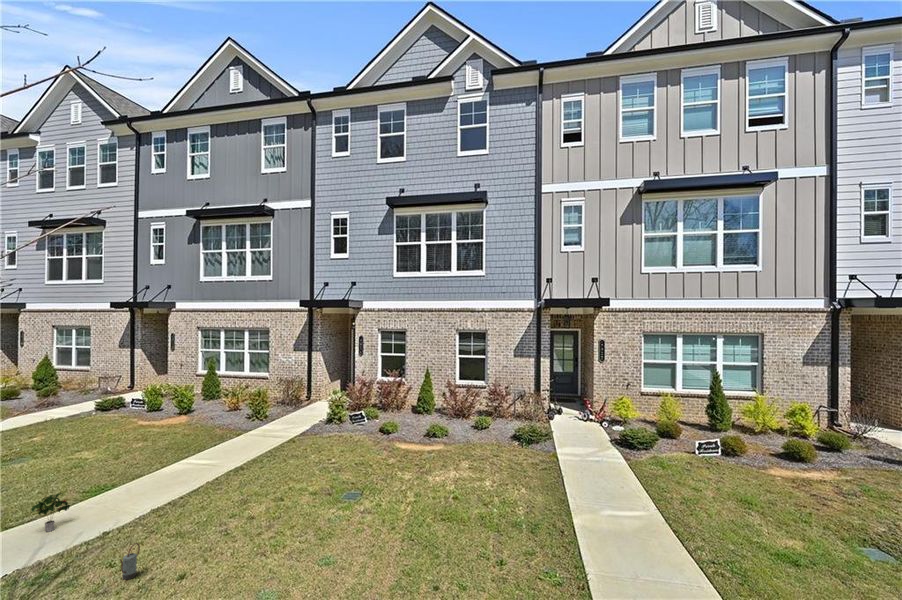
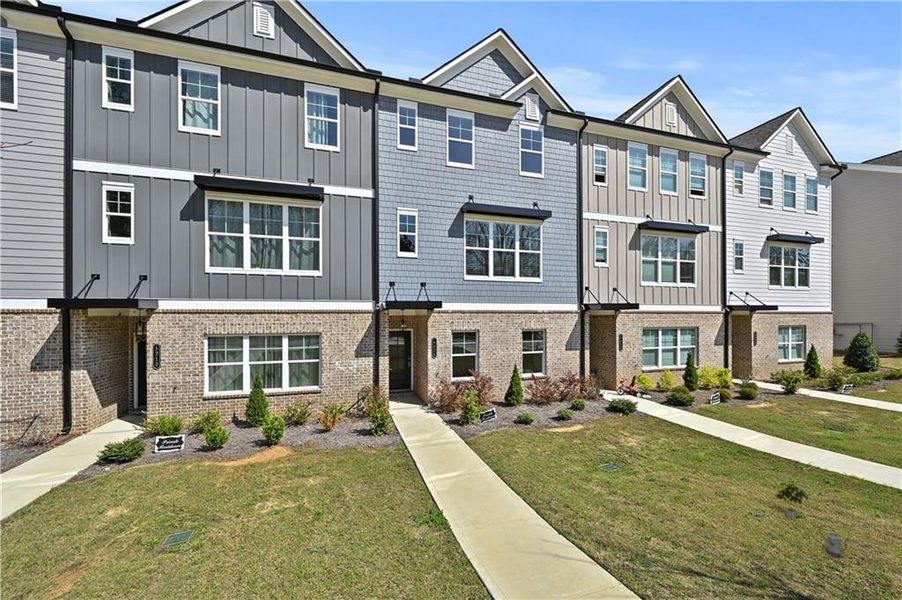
potted plant: present [31,493,70,532] -> present [776,483,808,520]

